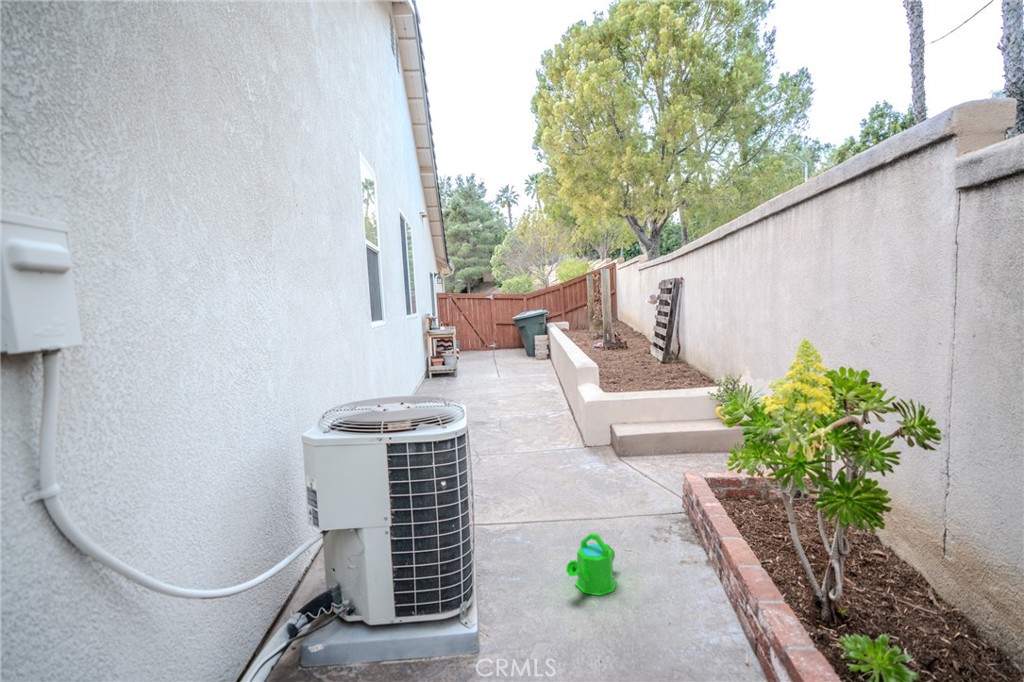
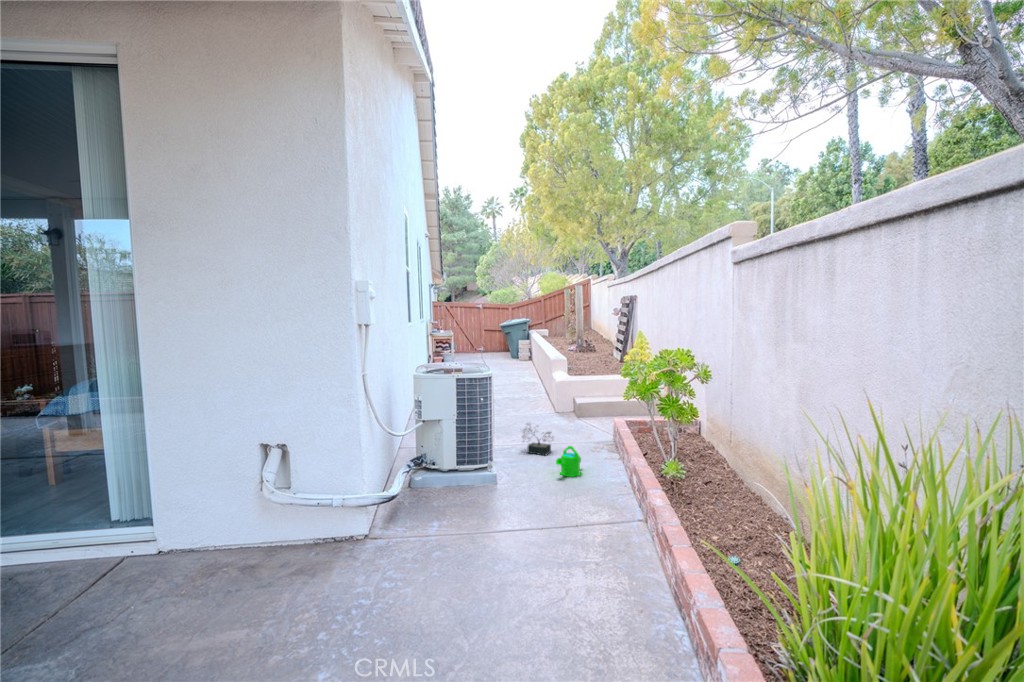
decorative plant: none [509,474,569,534] -> present [522,423,551,455]

